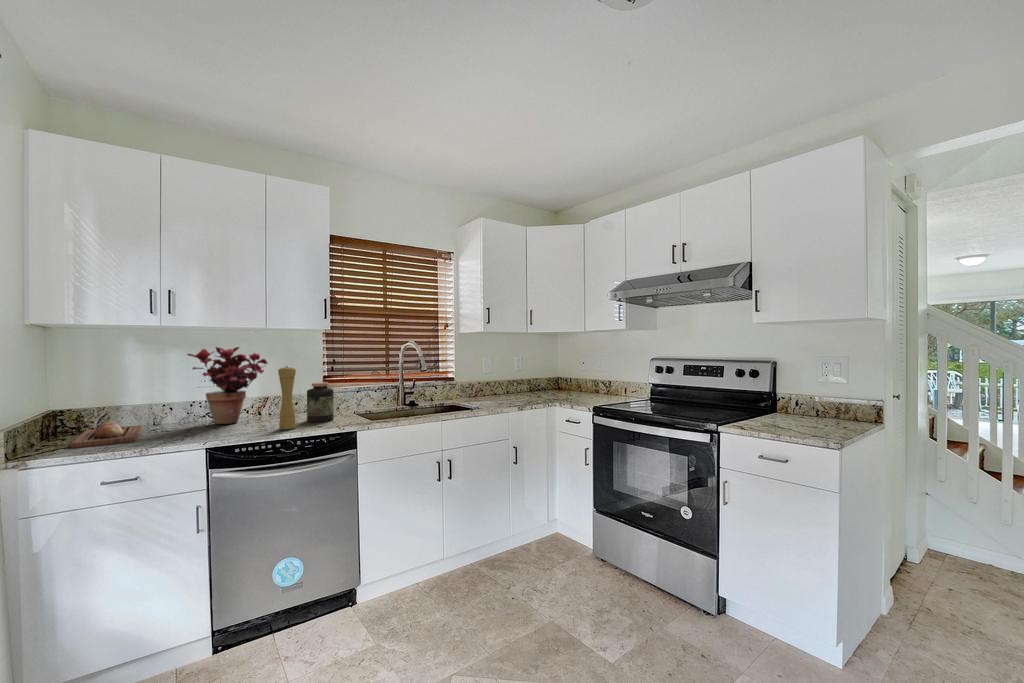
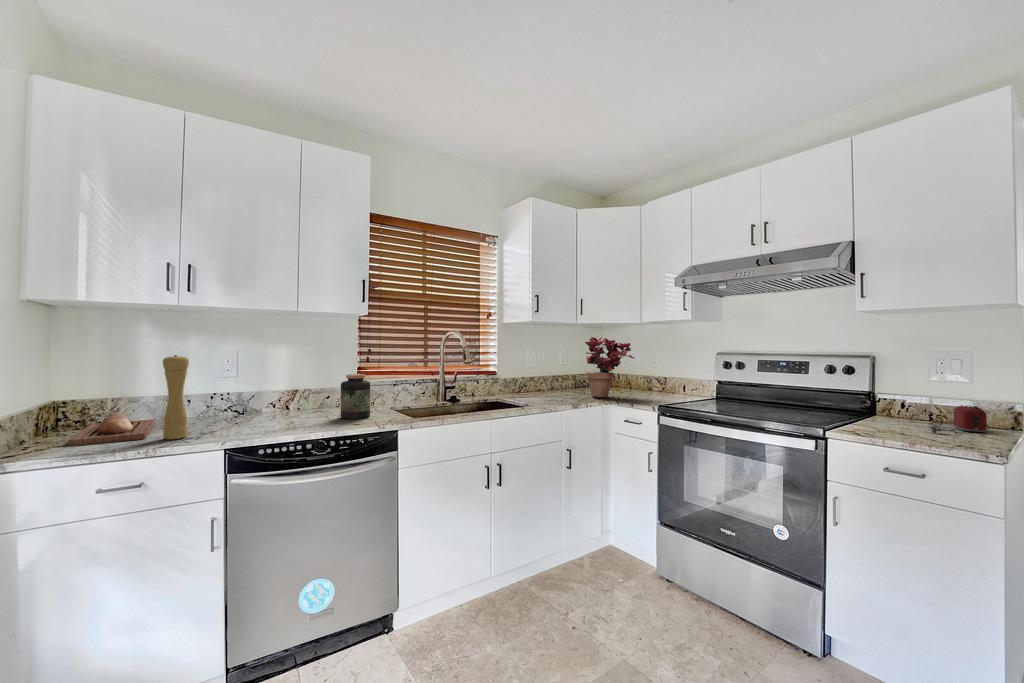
potted plant: present [187,347,267,424] -> present [585,337,633,397]
pepper mill: present [278,366,296,430] -> present [163,355,189,439]
toaster: none [799,403,847,426] -> present [930,405,987,433]

